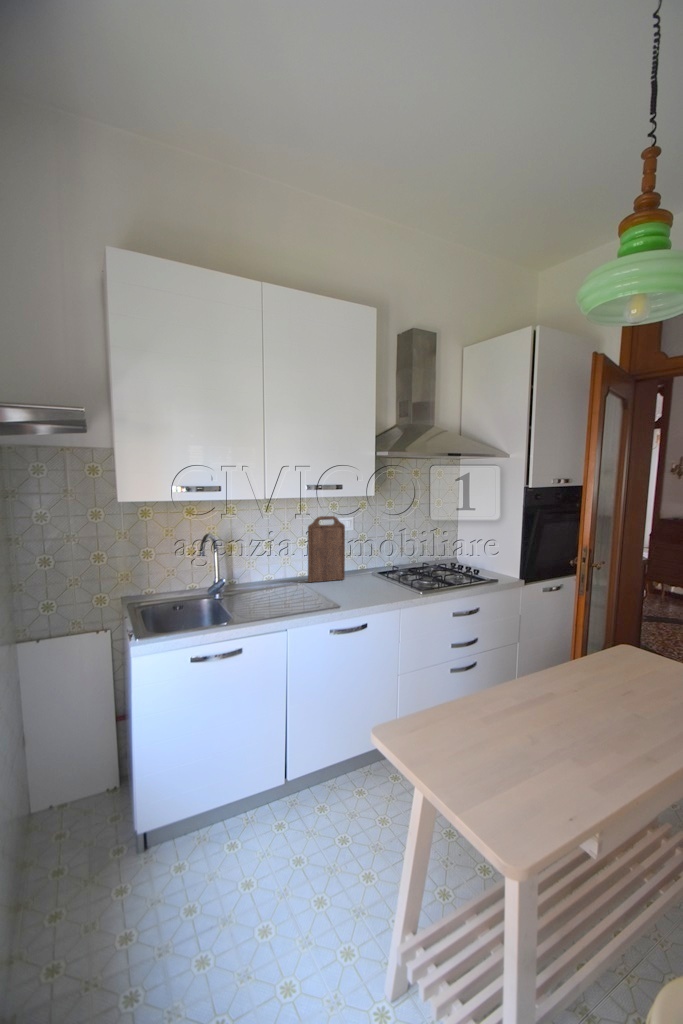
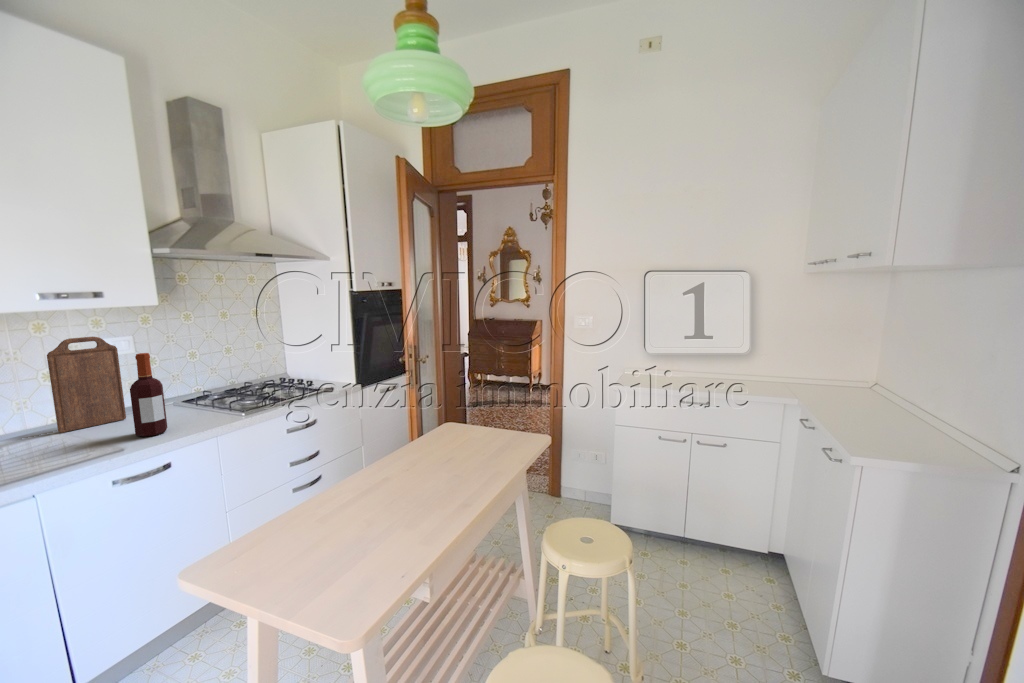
bottle: none [351,533,371,599] -> present [130,353,167,437]

